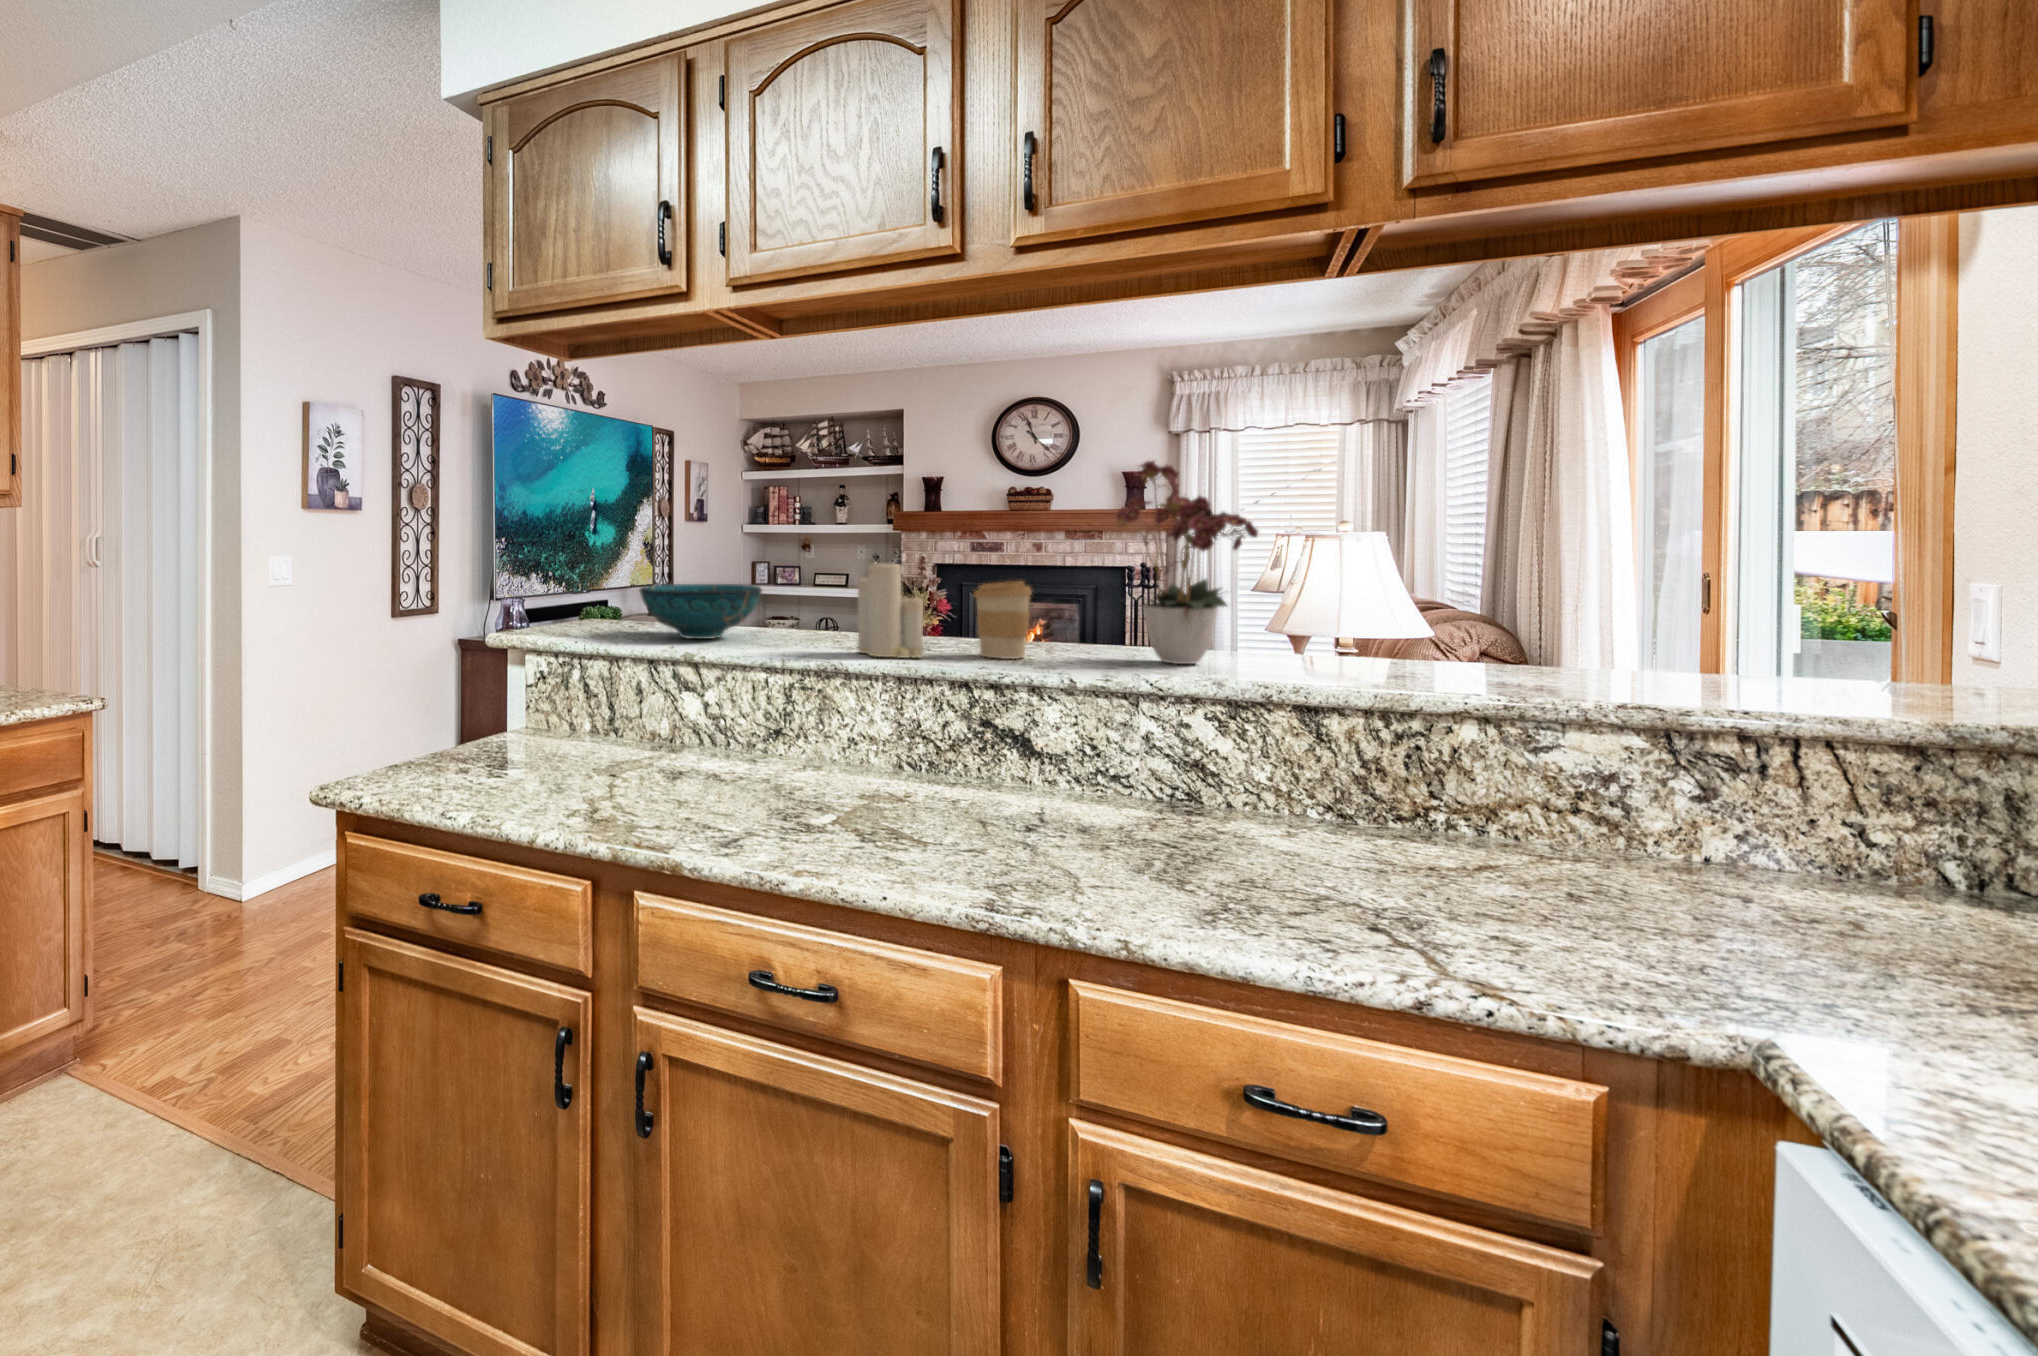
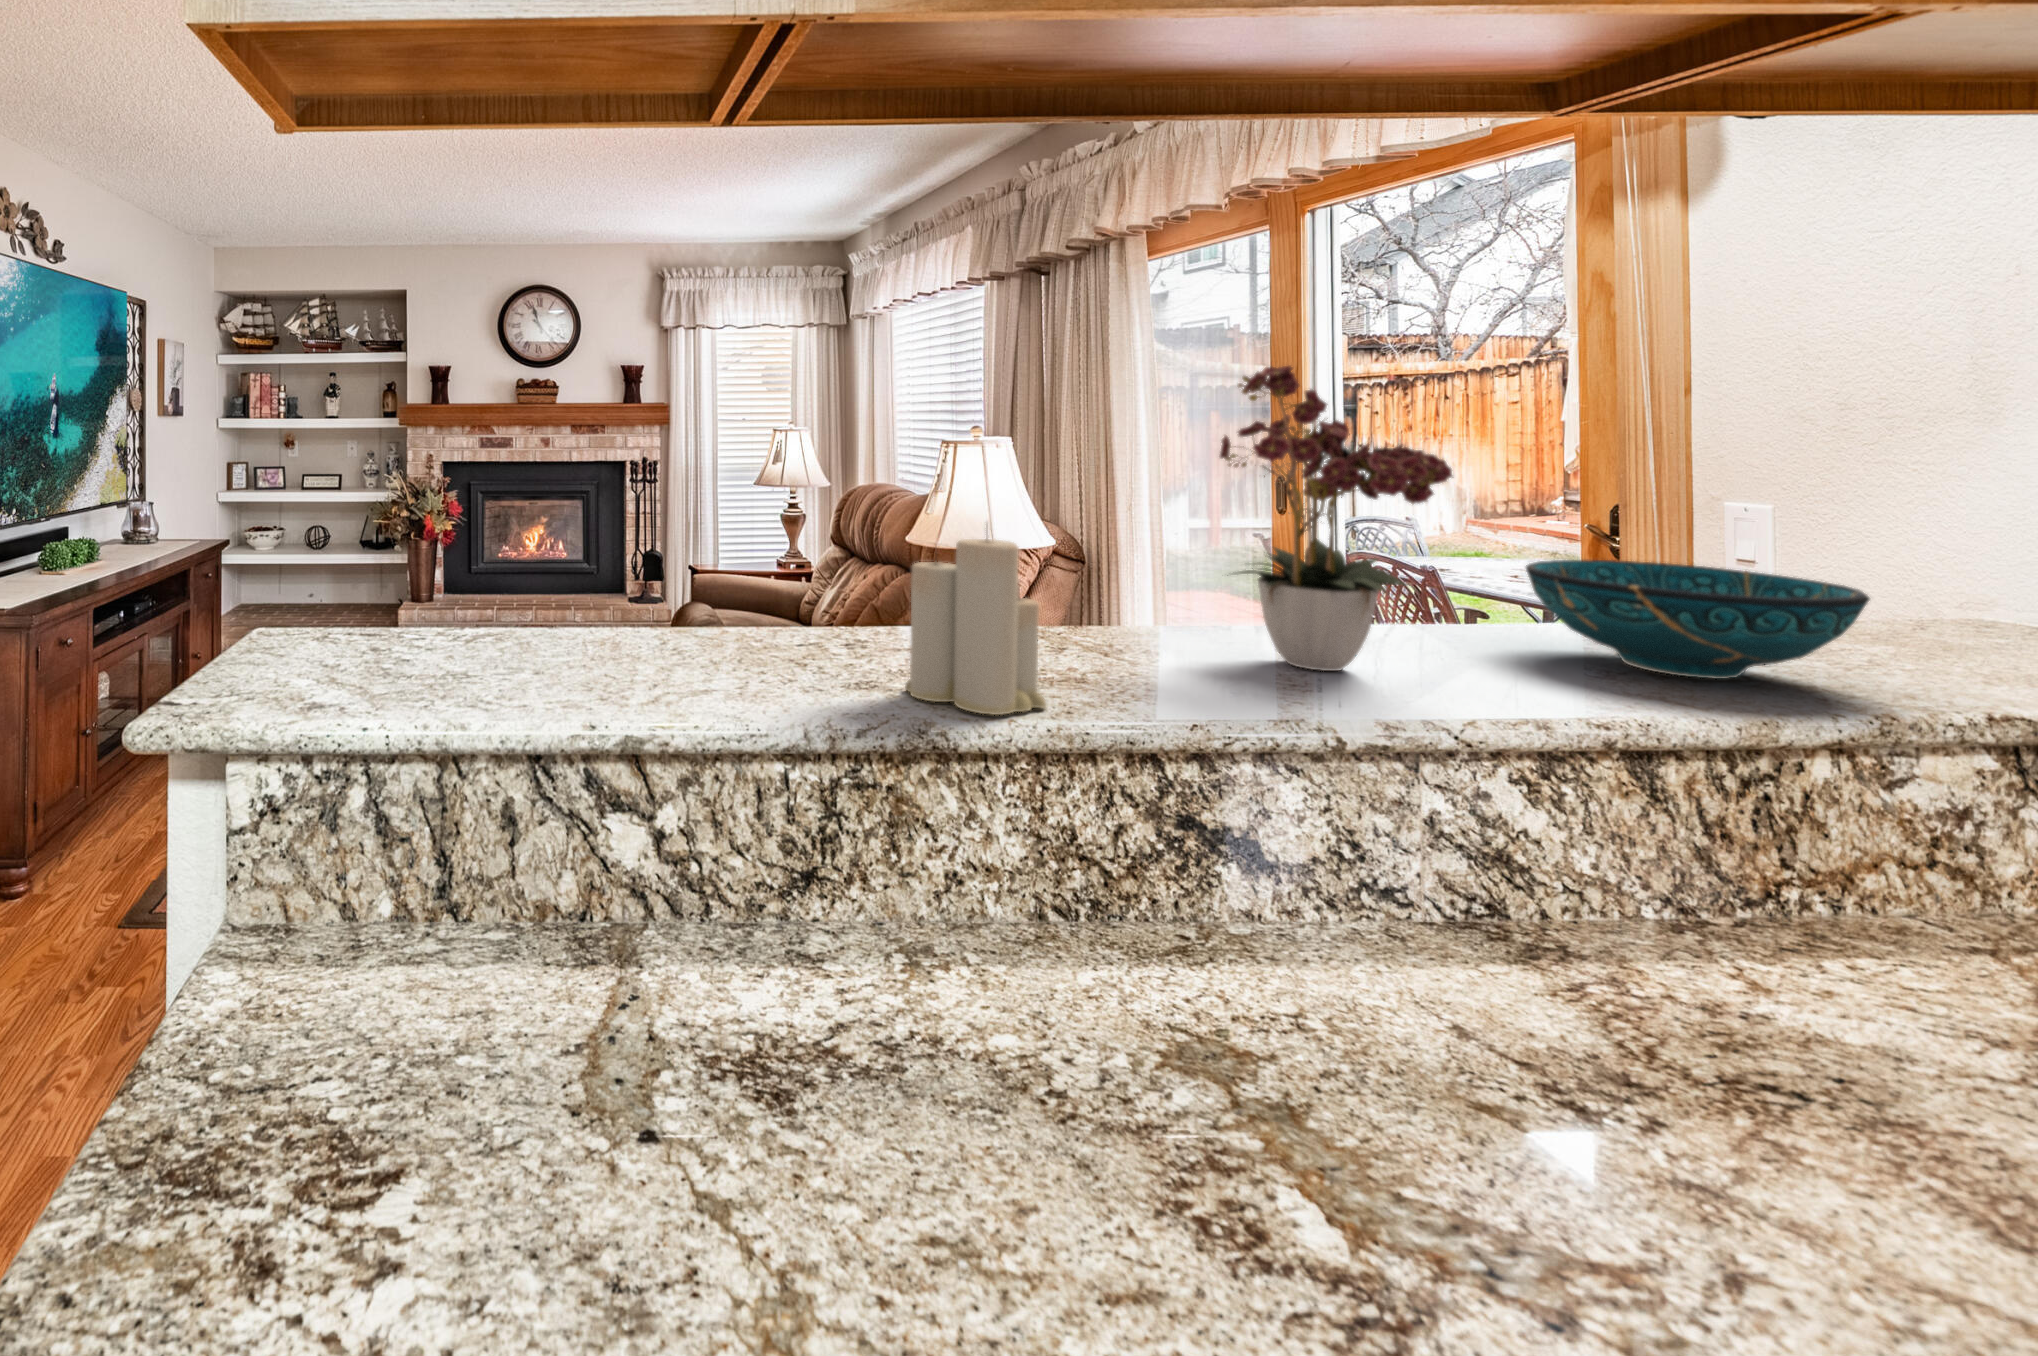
coffee cup: present [974,581,1031,659] -> none [1061,554,1163,689]
decorative bowl: present [640,584,762,639] -> present [1526,560,1870,679]

